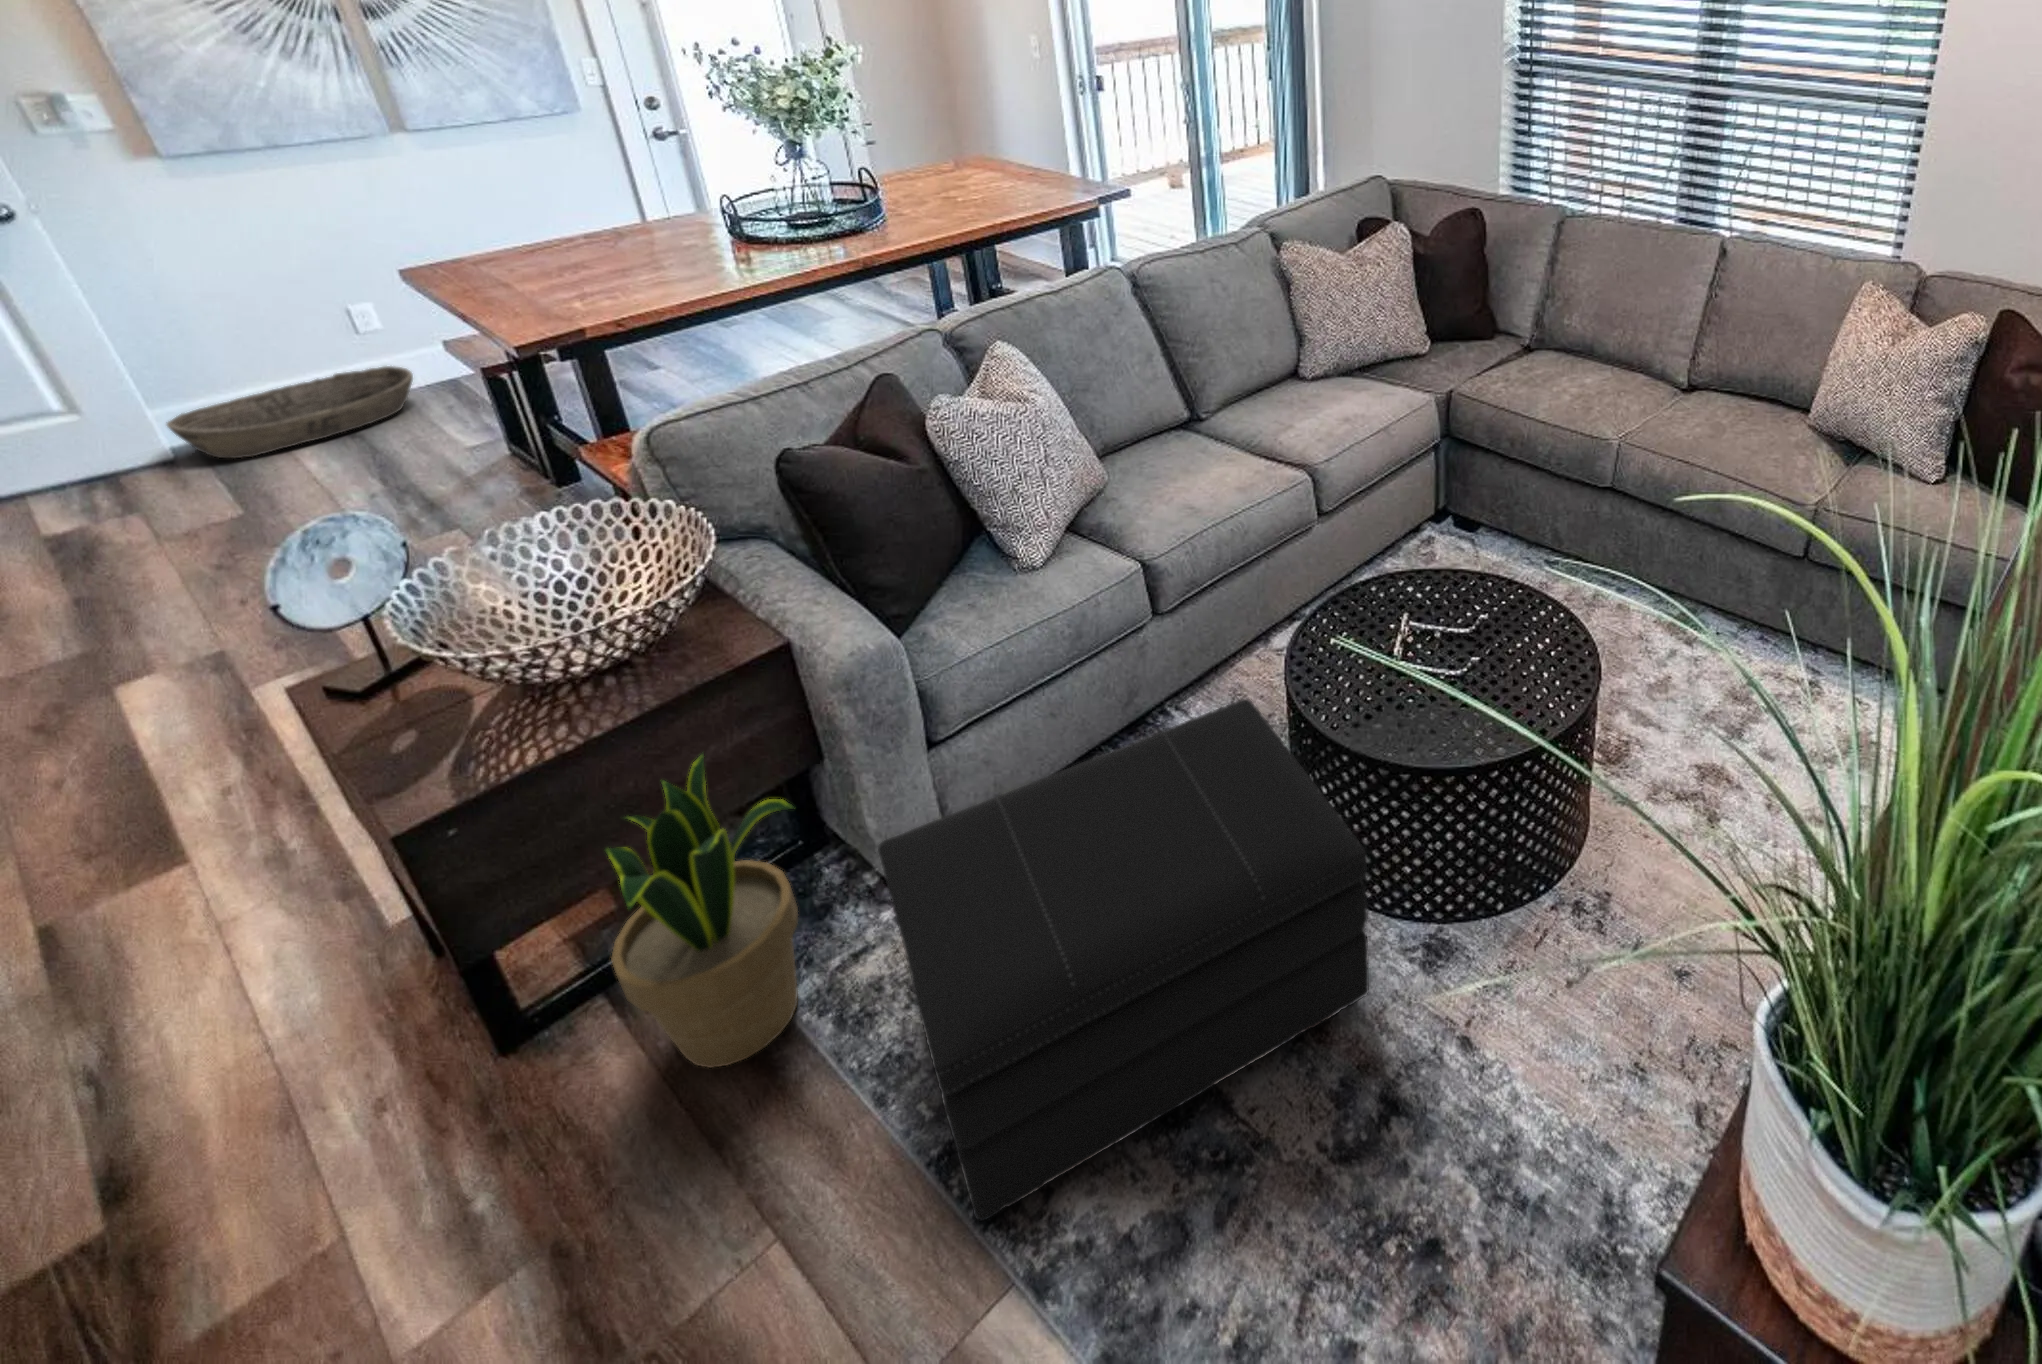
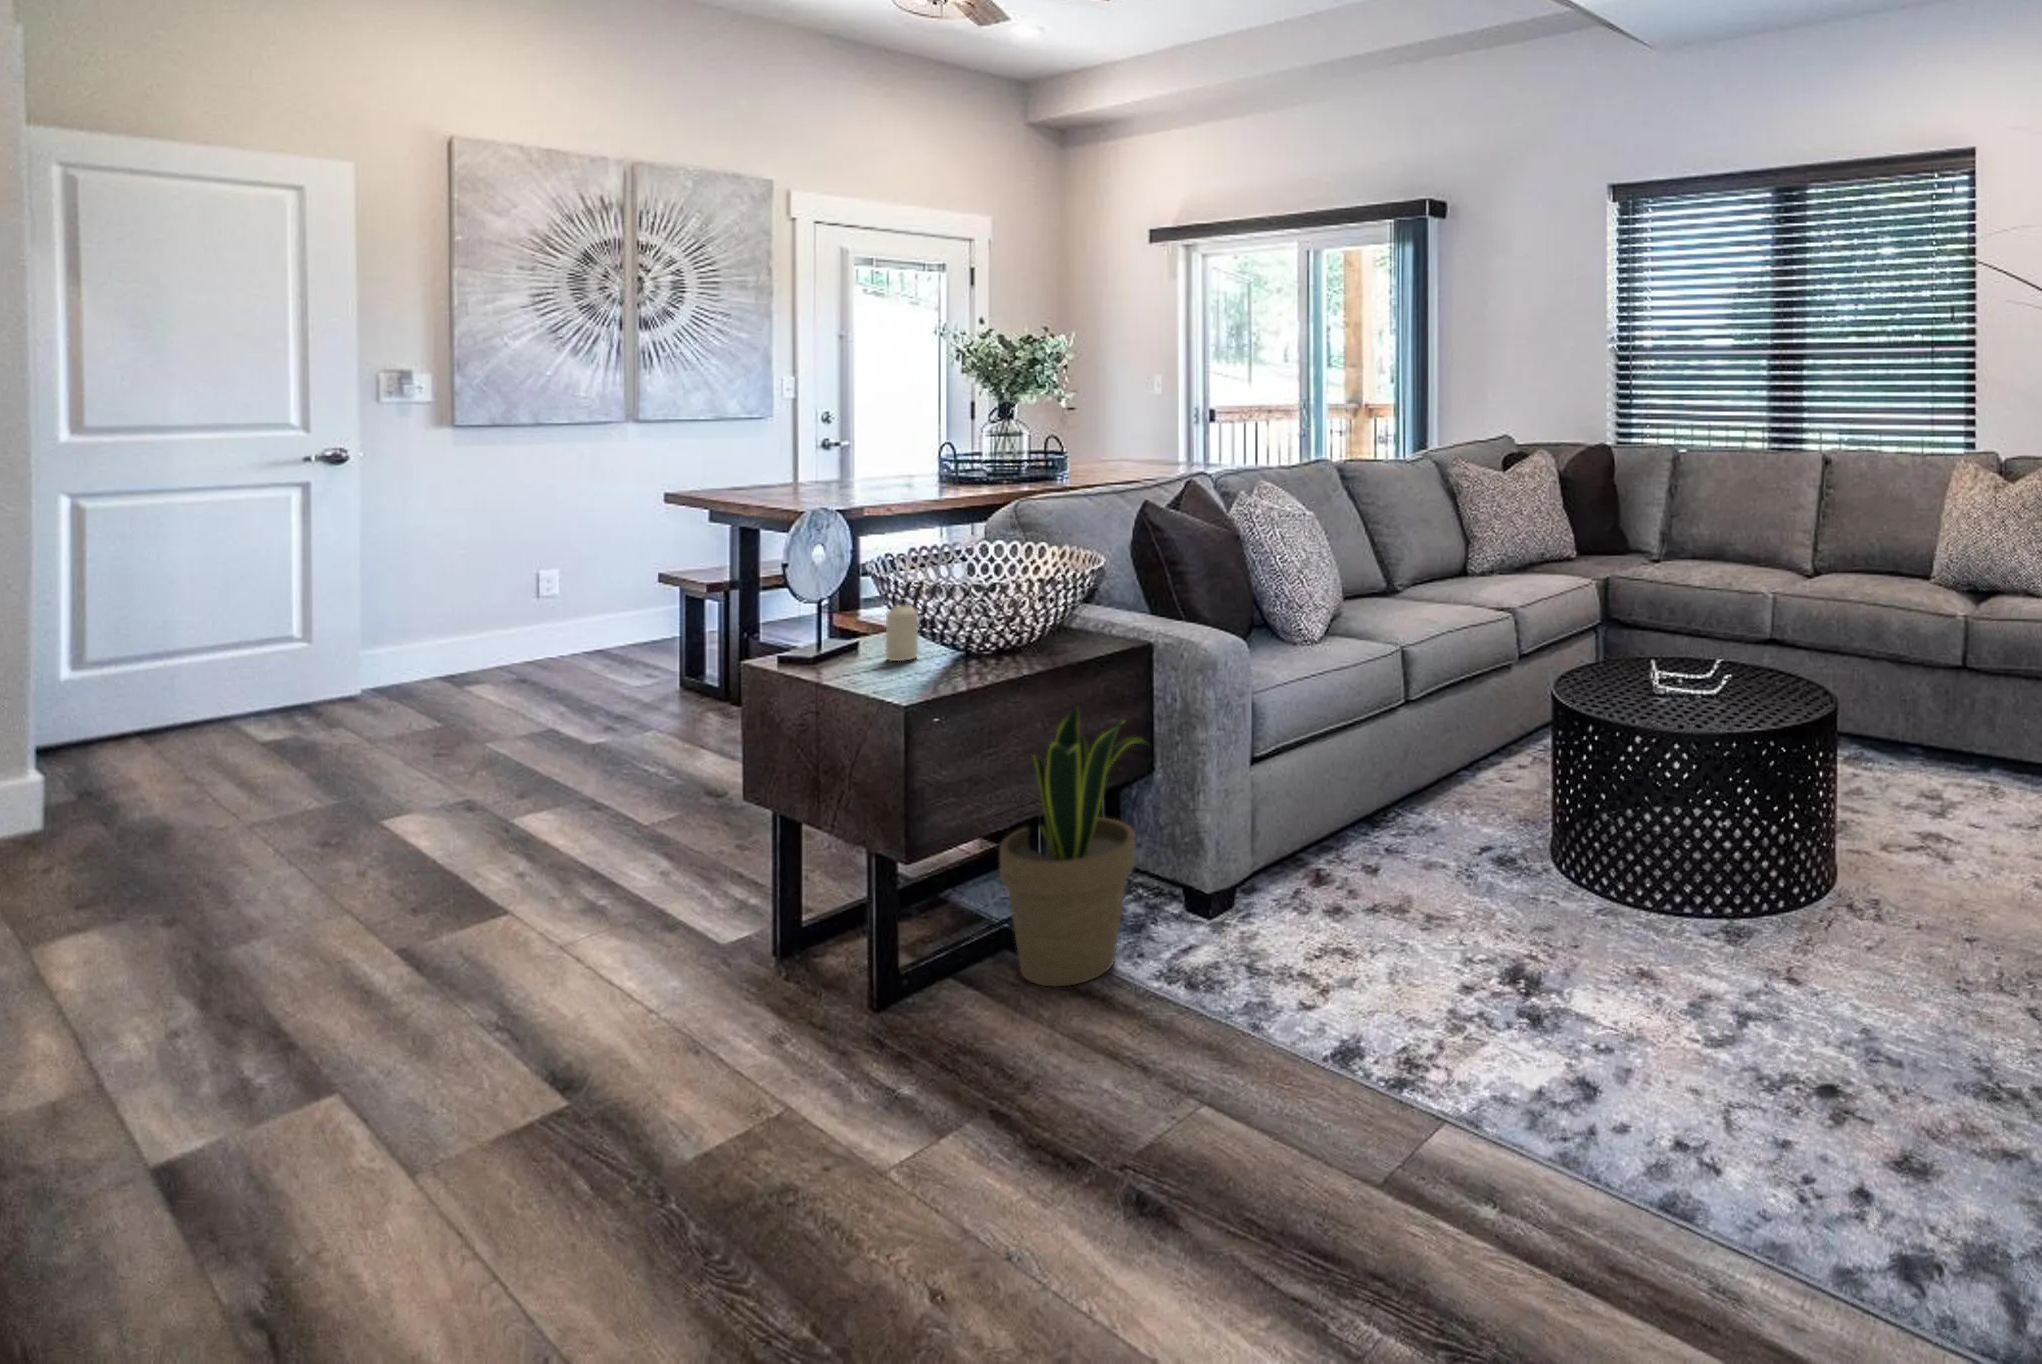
basket: present [167,366,413,458] -> none [380,630,586,694]
candle: none [378,697,449,770] -> present [886,605,918,661]
footstool: present [878,699,1369,1221] -> none [1228,713,1633,1050]

